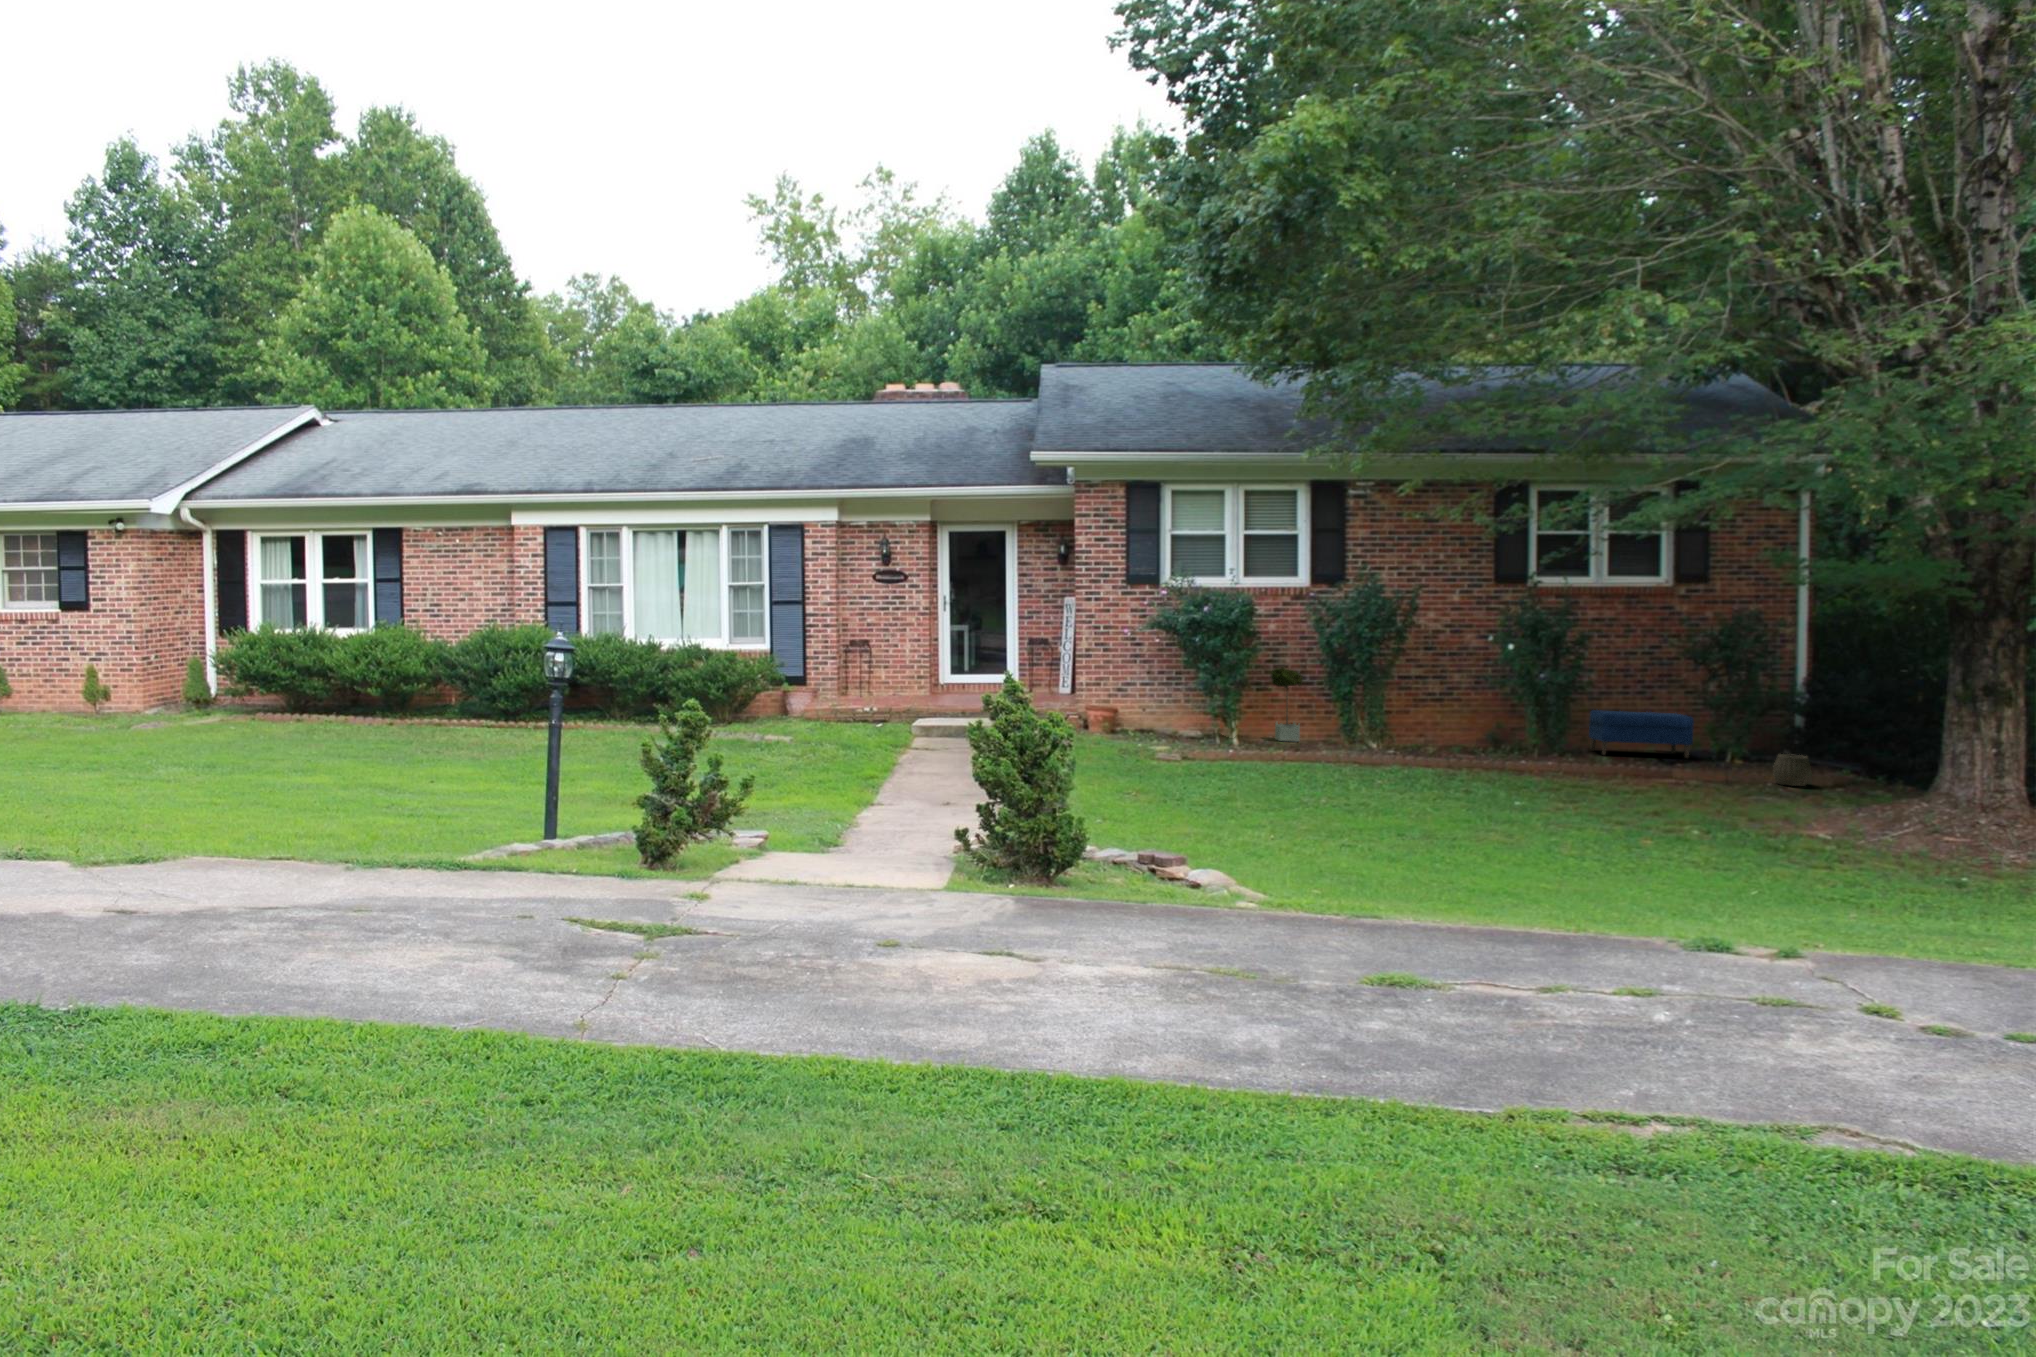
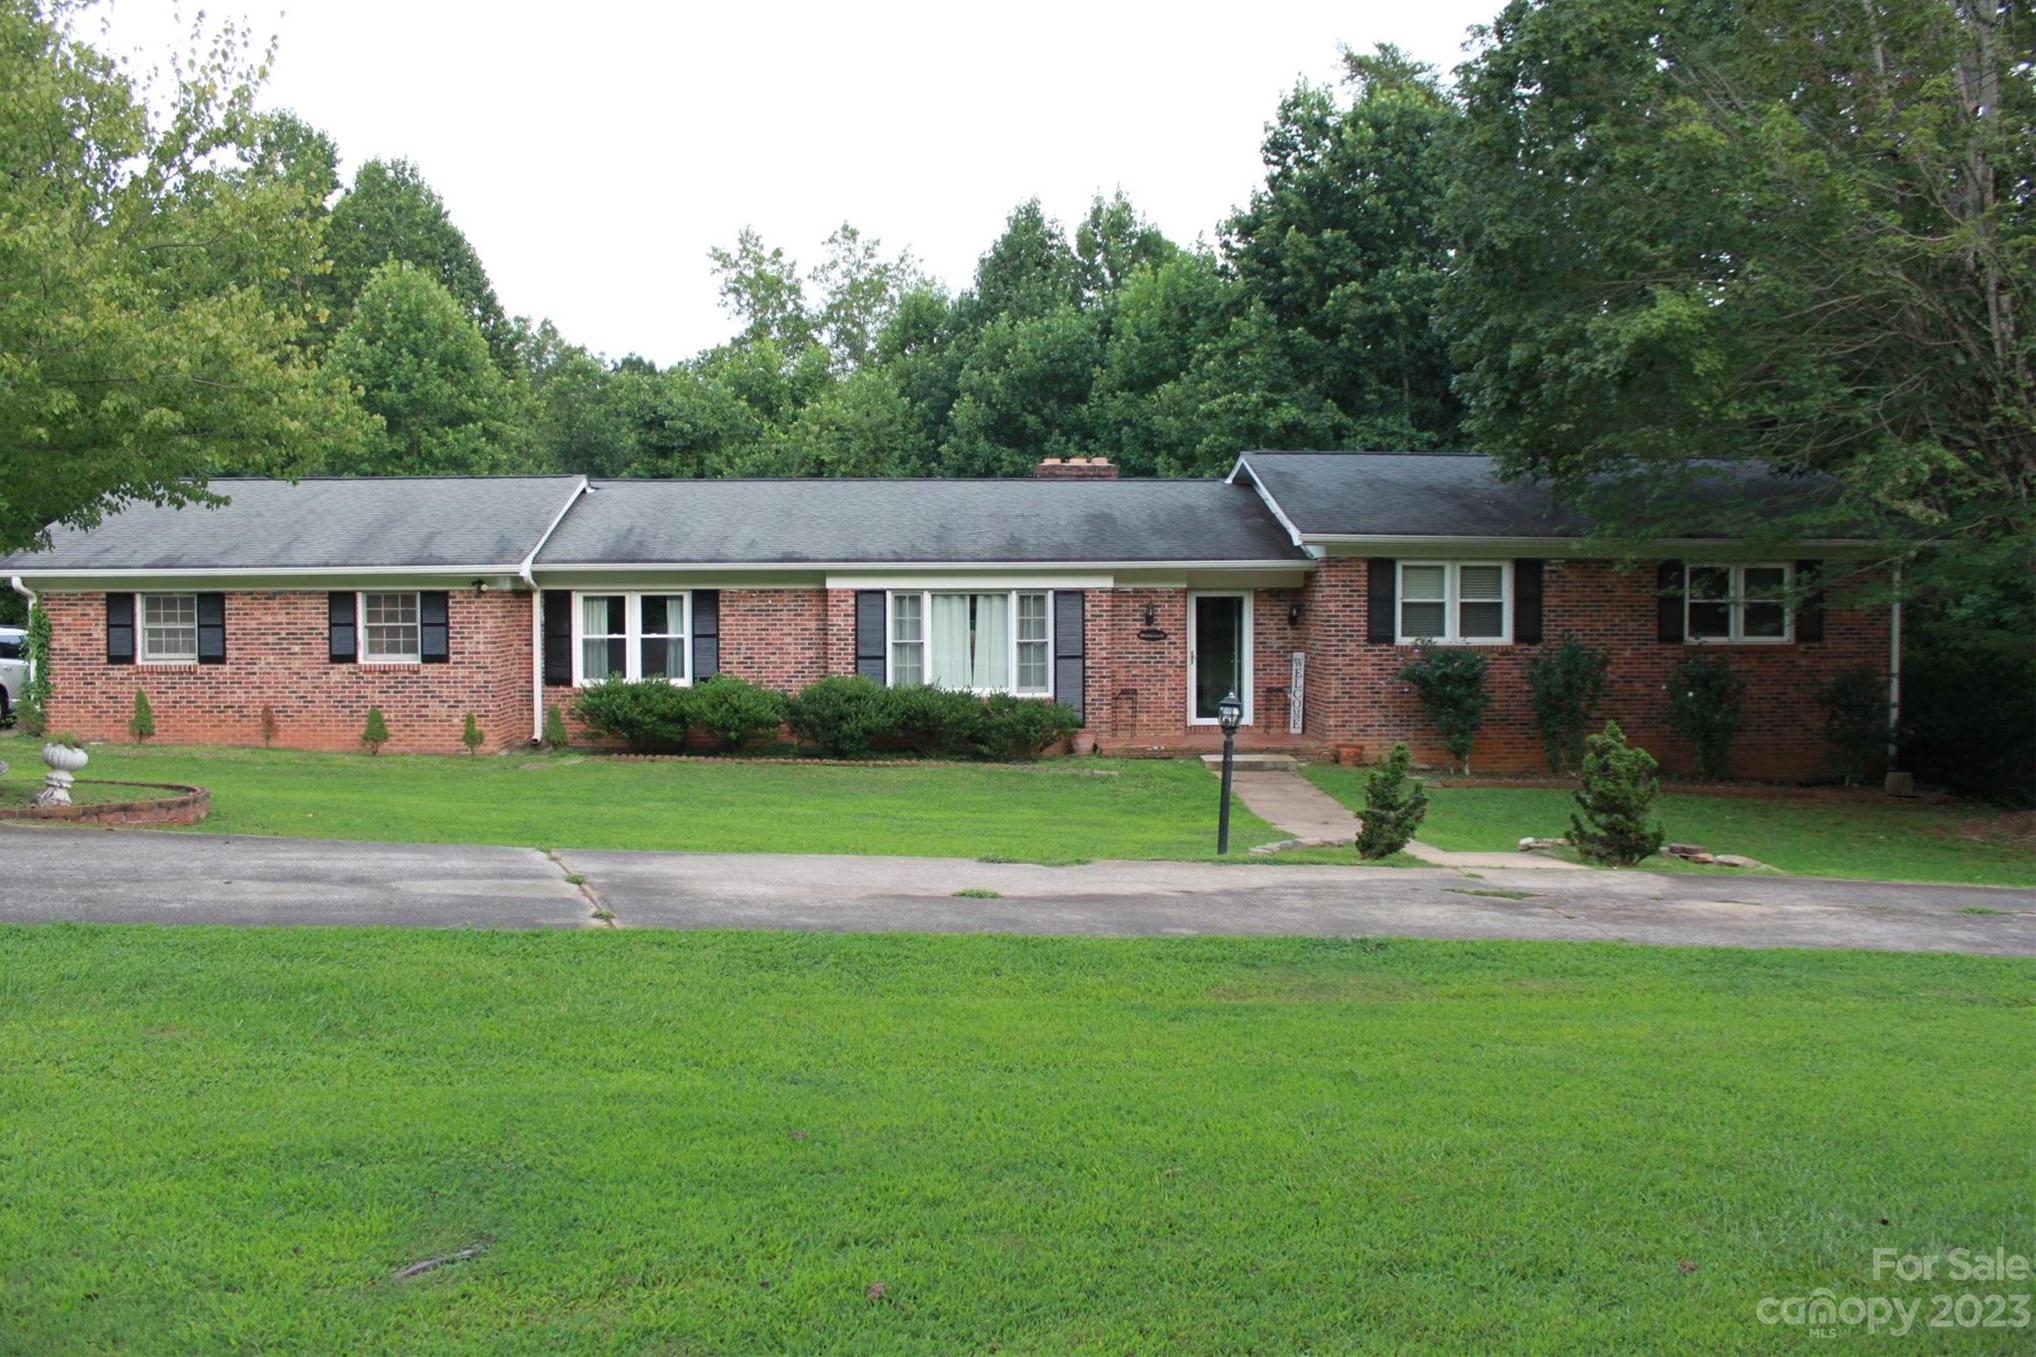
potted tree: present [1271,667,1303,742] -> none [1486,708,1513,769]
bench: present [1589,710,1694,758] -> none [1734,744,1818,781]

